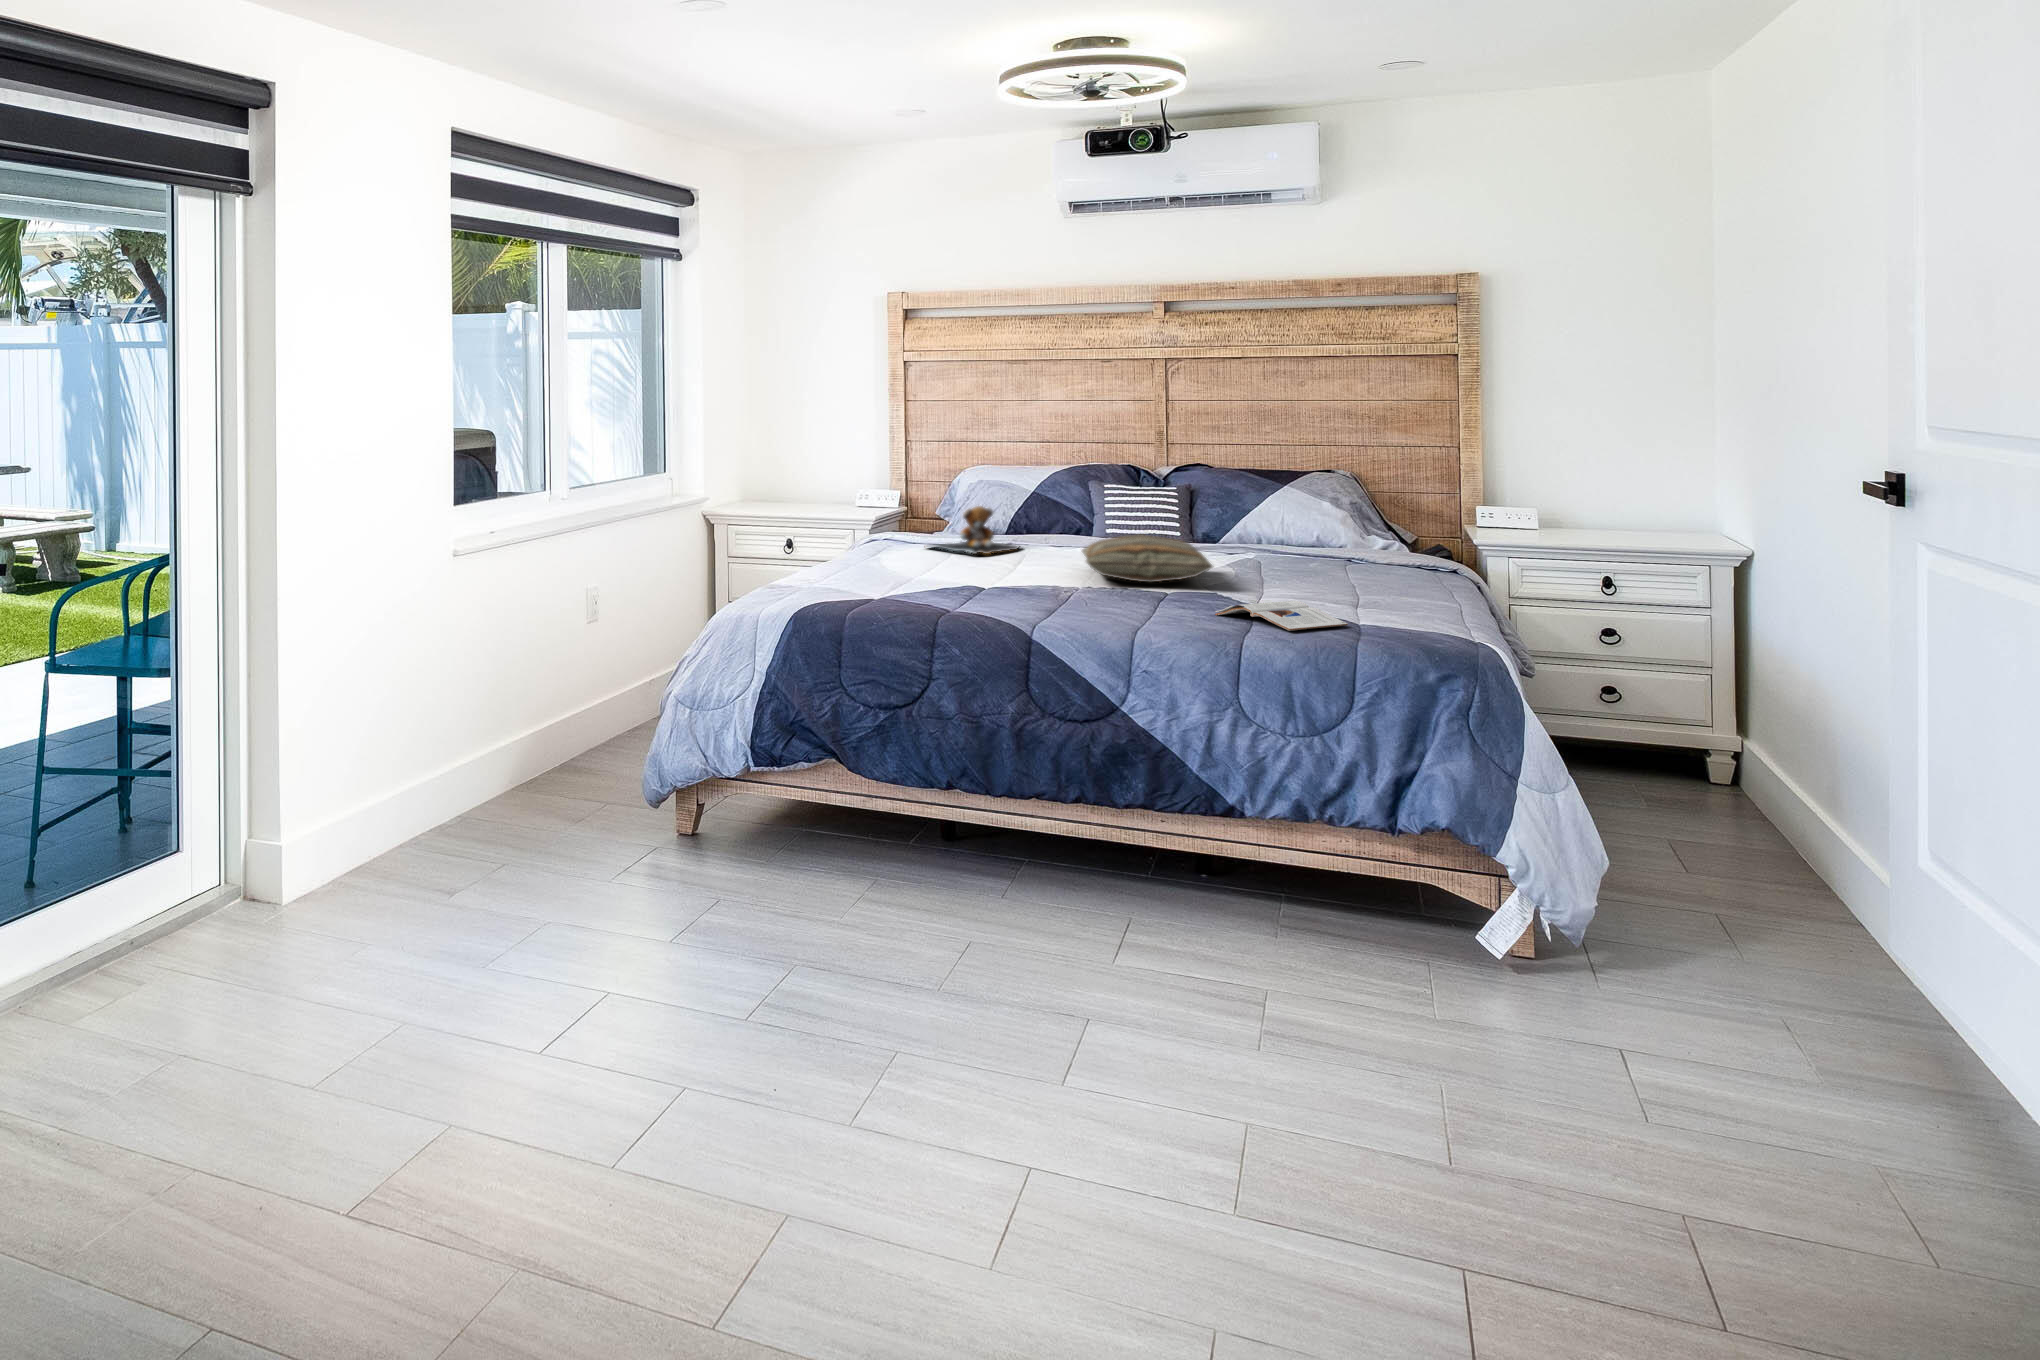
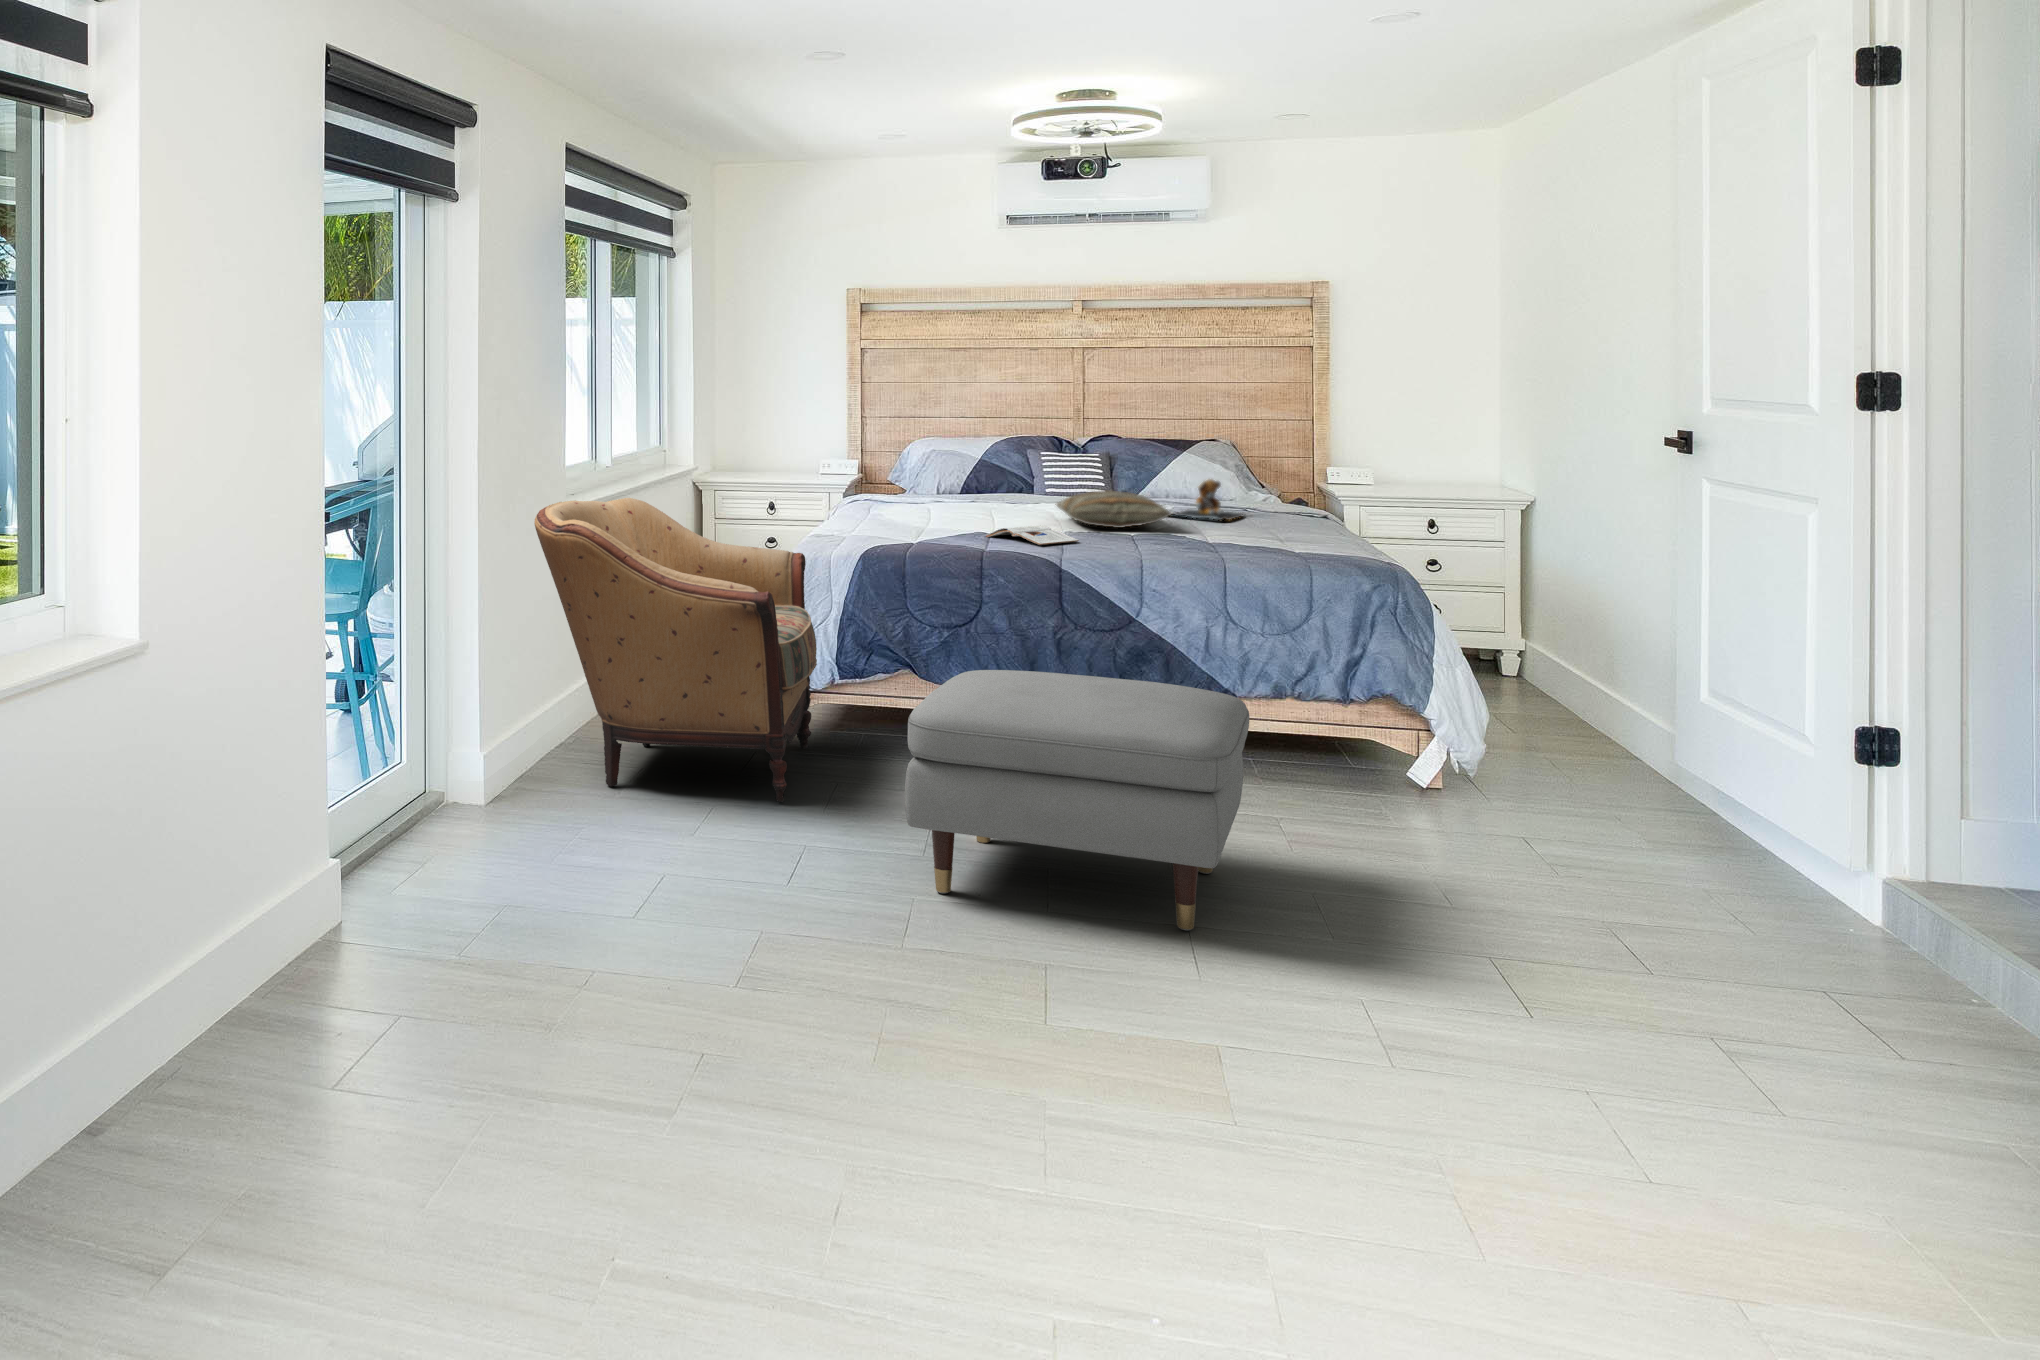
teddy bear: present [932,506,1018,554] -> present [1173,479,1242,520]
armchair: none [362,541,720,927] -> present [534,498,817,802]
magazine: present [1215,601,1348,631] -> present [986,525,1079,545]
ottoman: none [673,778,1170,1181] -> present [905,670,1249,930]

